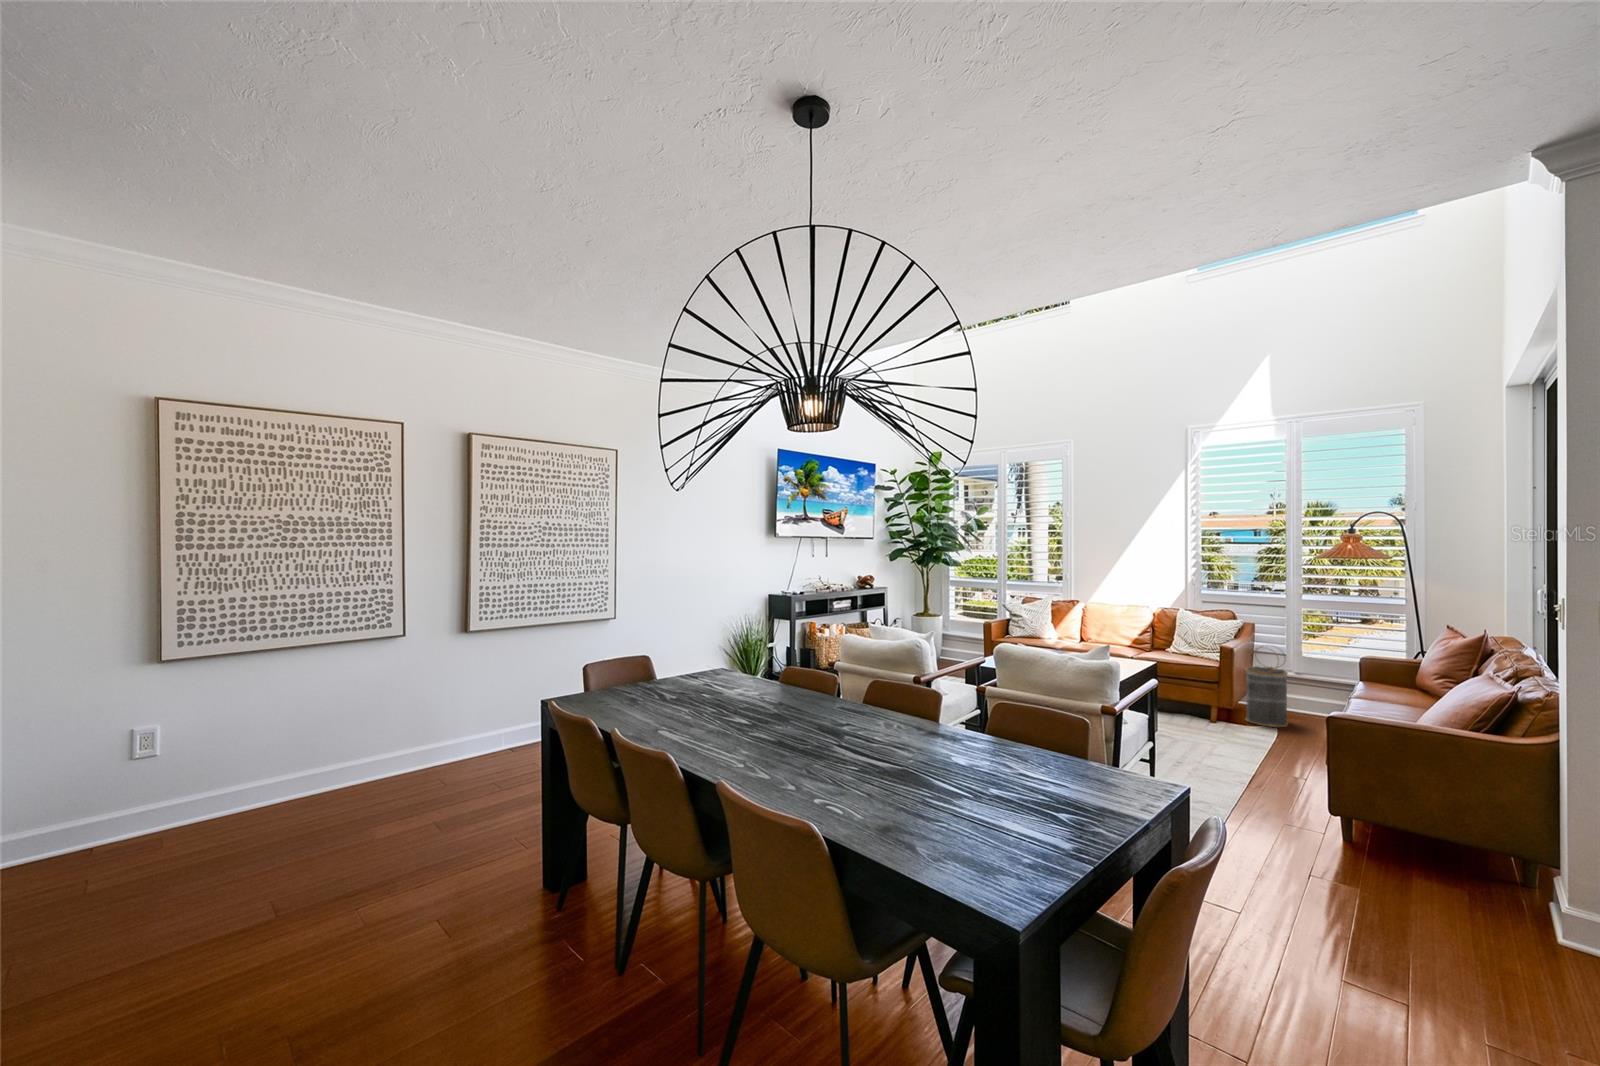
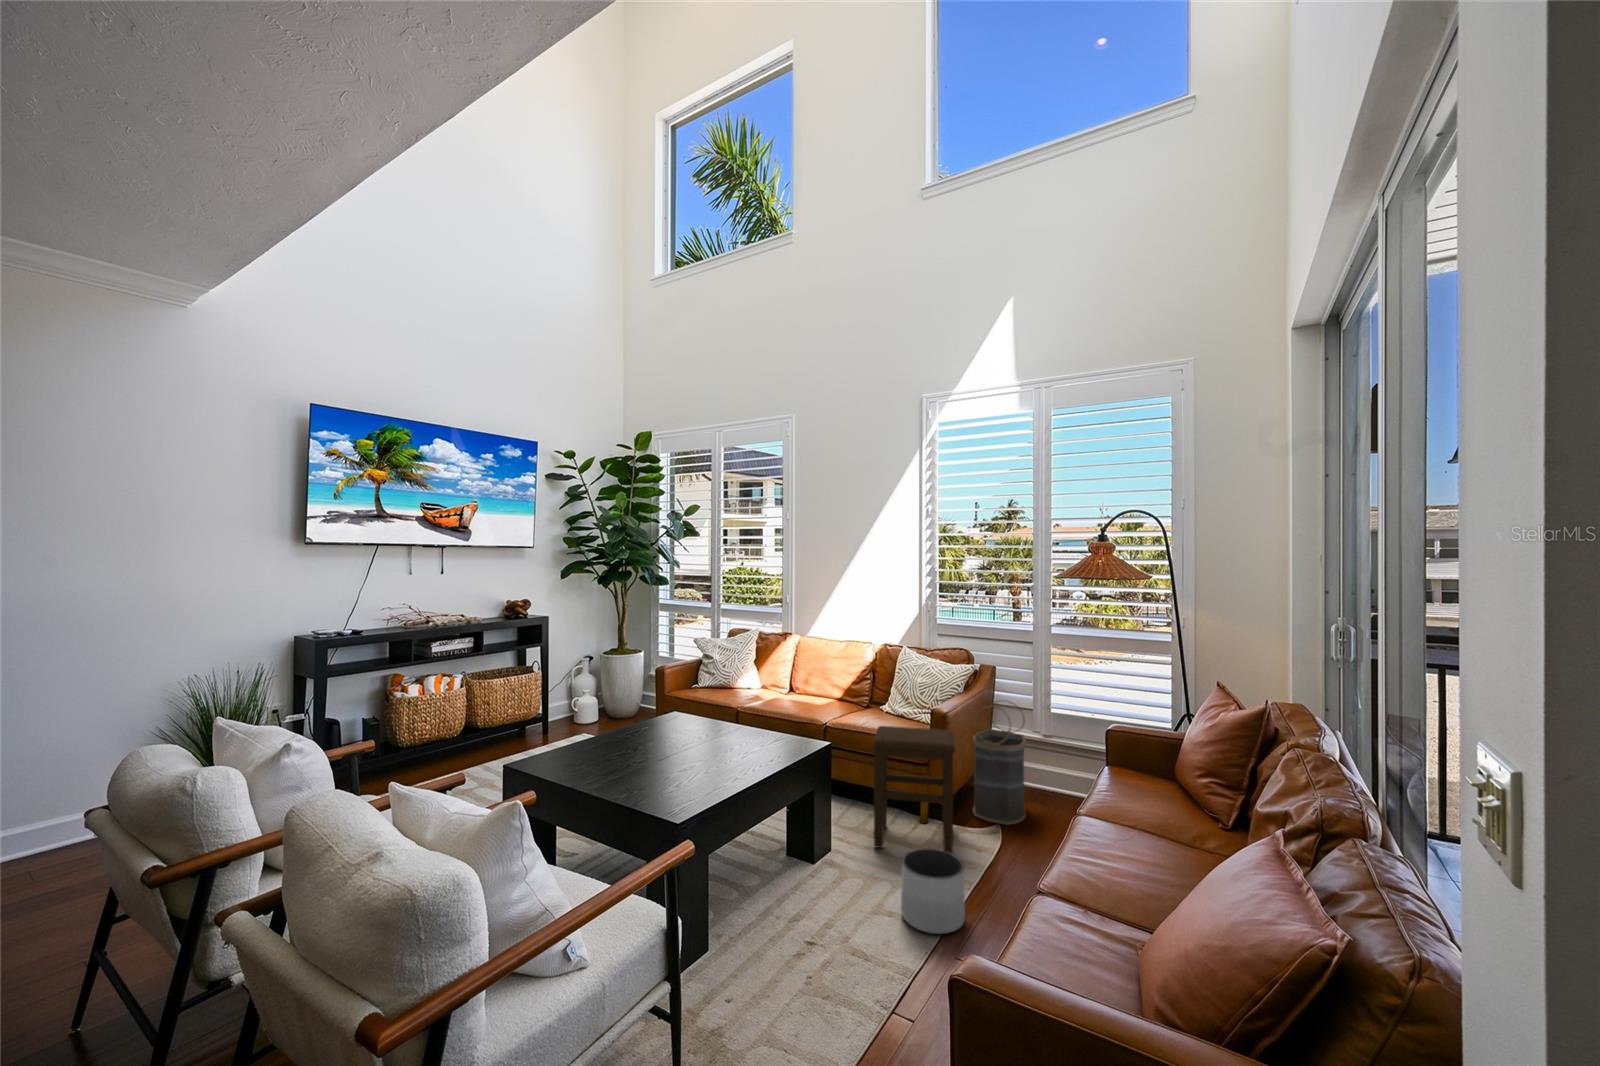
stool: none [1177,657,1246,738] -> present [873,726,955,854]
planter: none [1225,722,1271,766] -> present [901,848,965,934]

